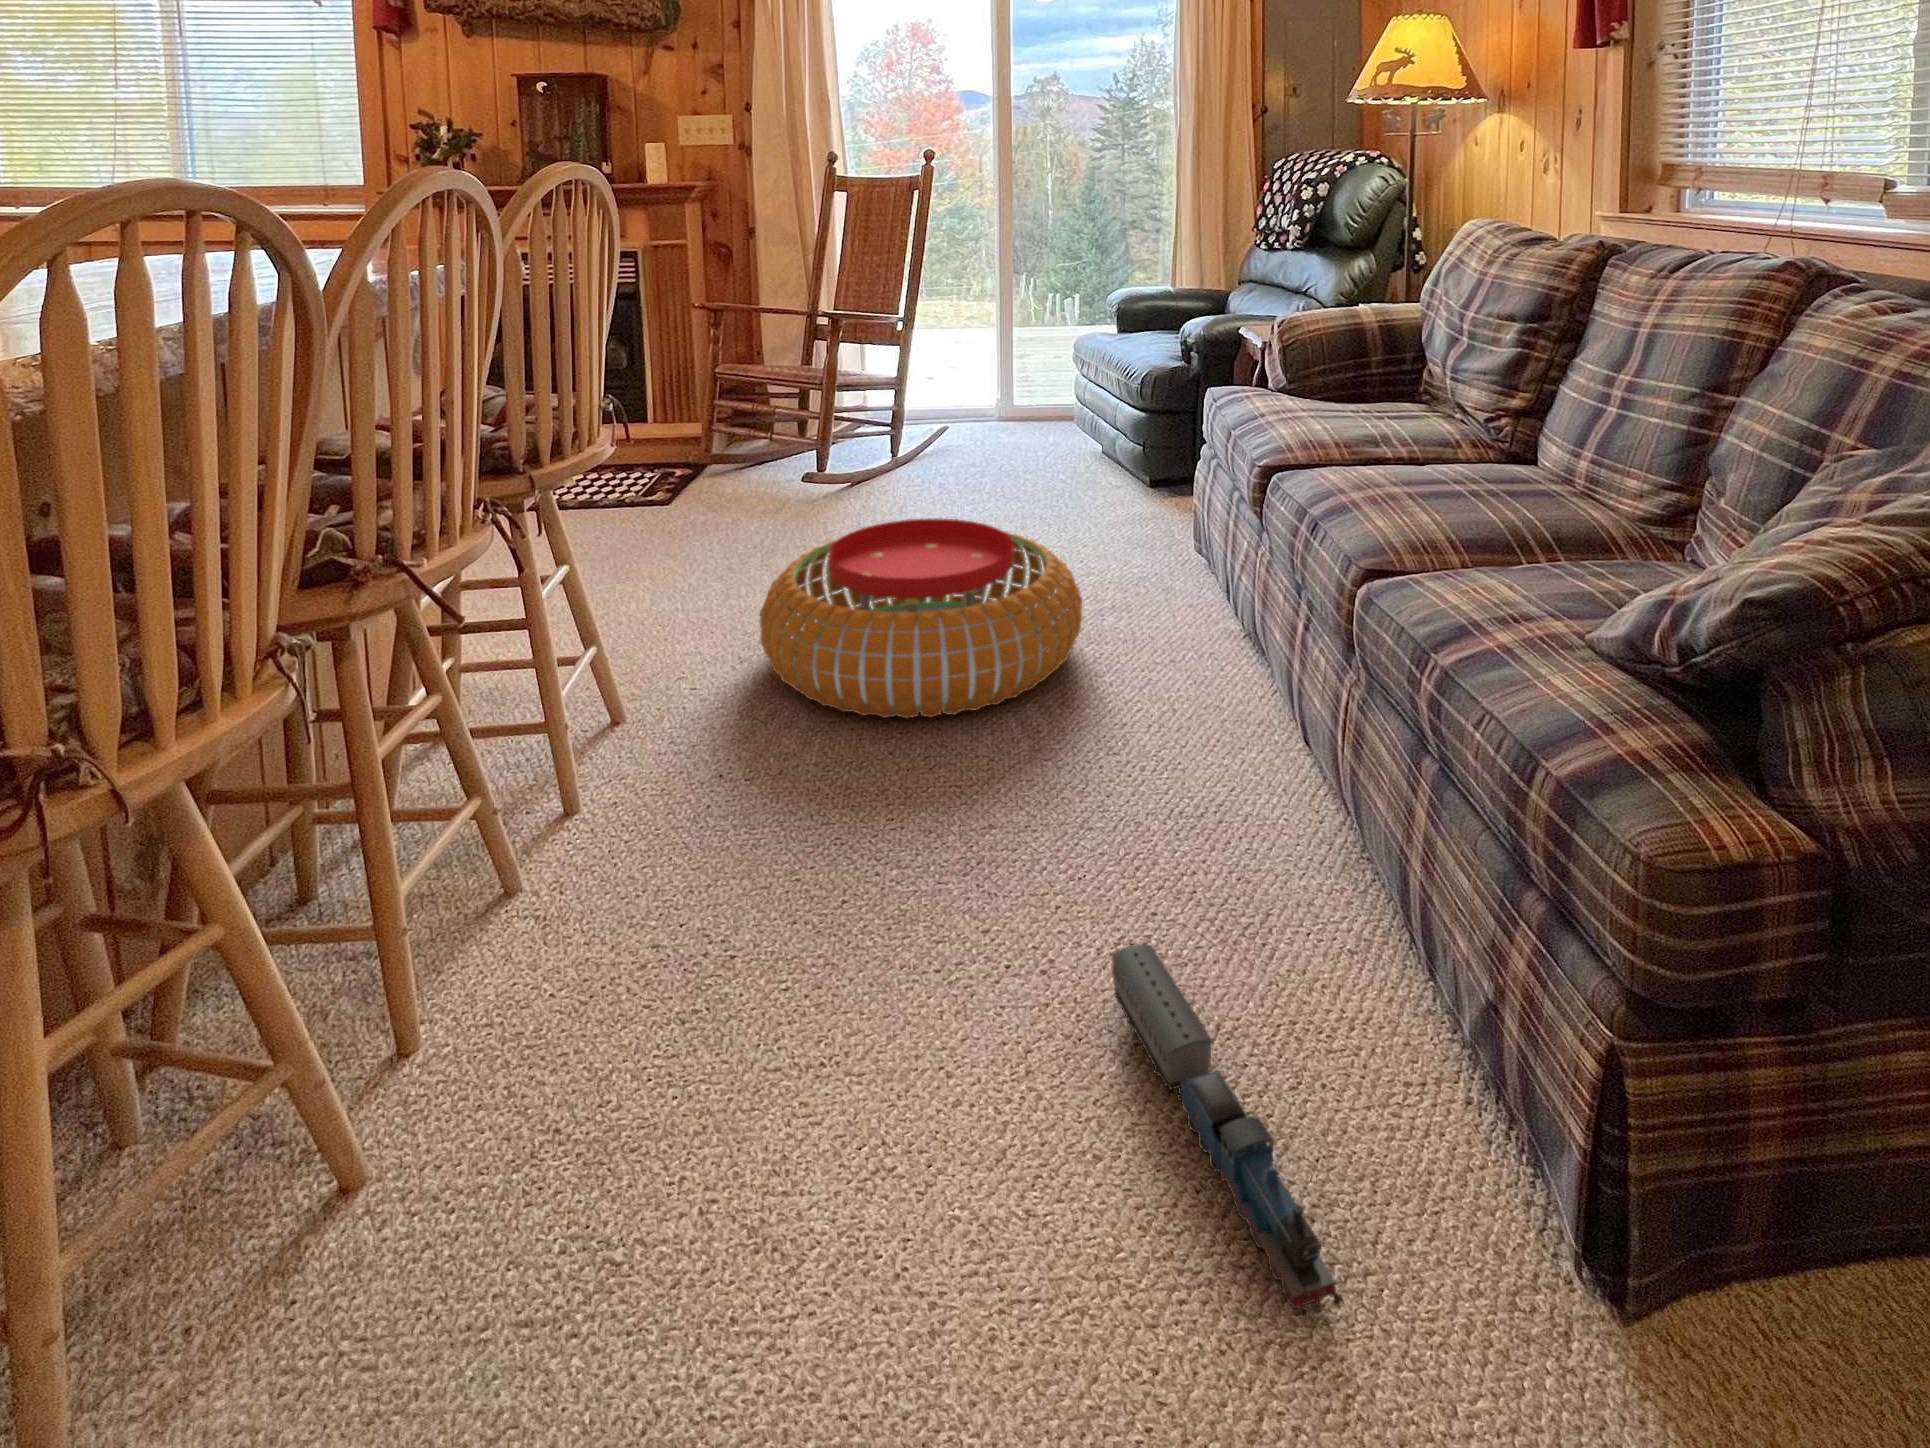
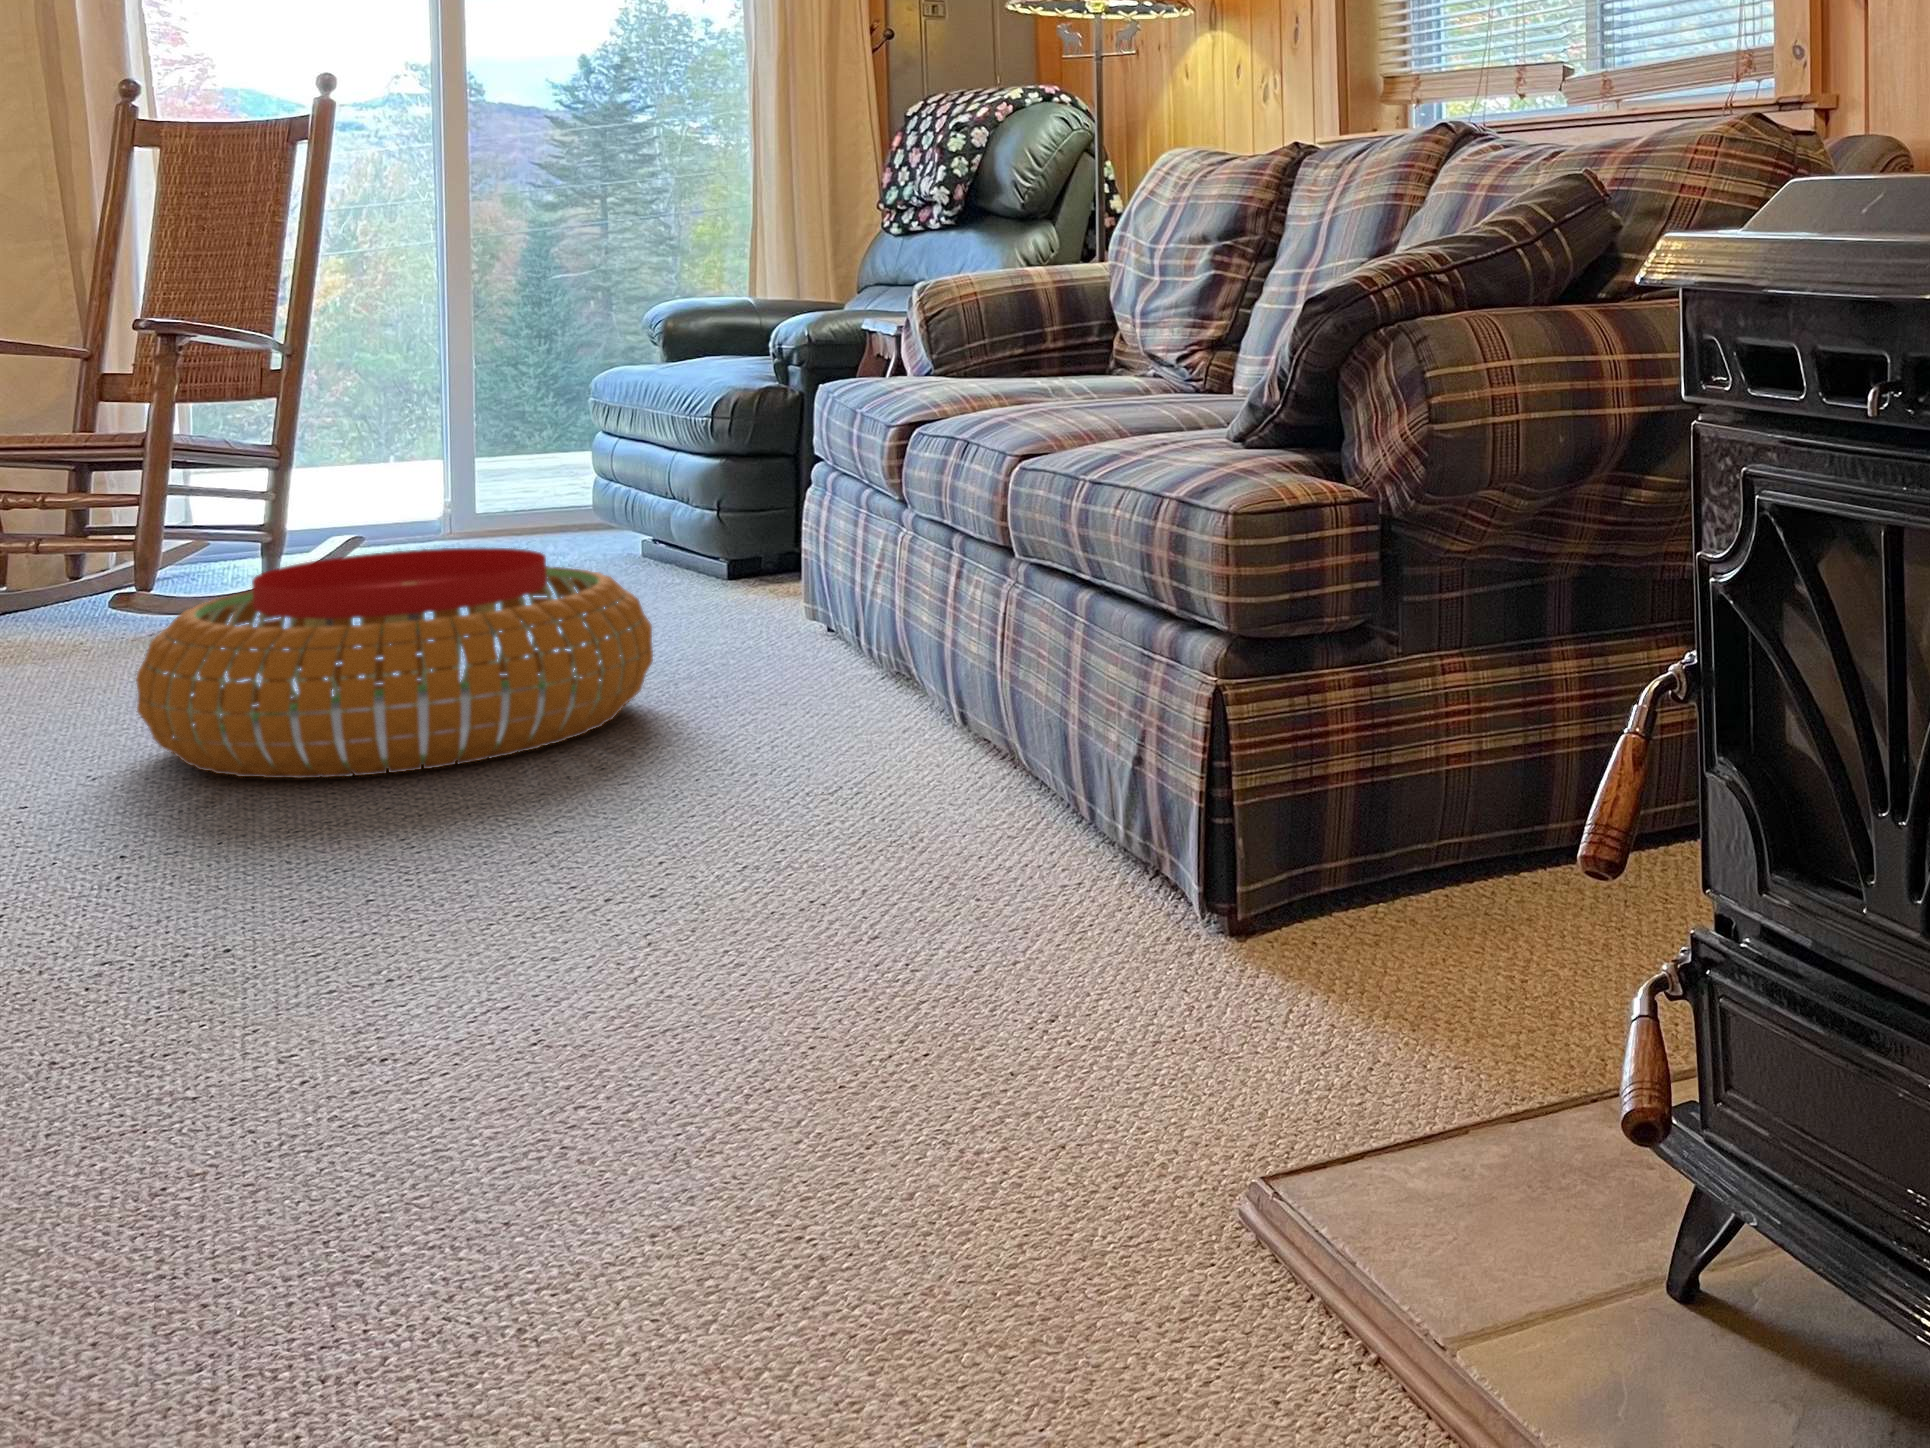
toy train: present [1111,944,1342,1318] -> none [739,811,989,960]

